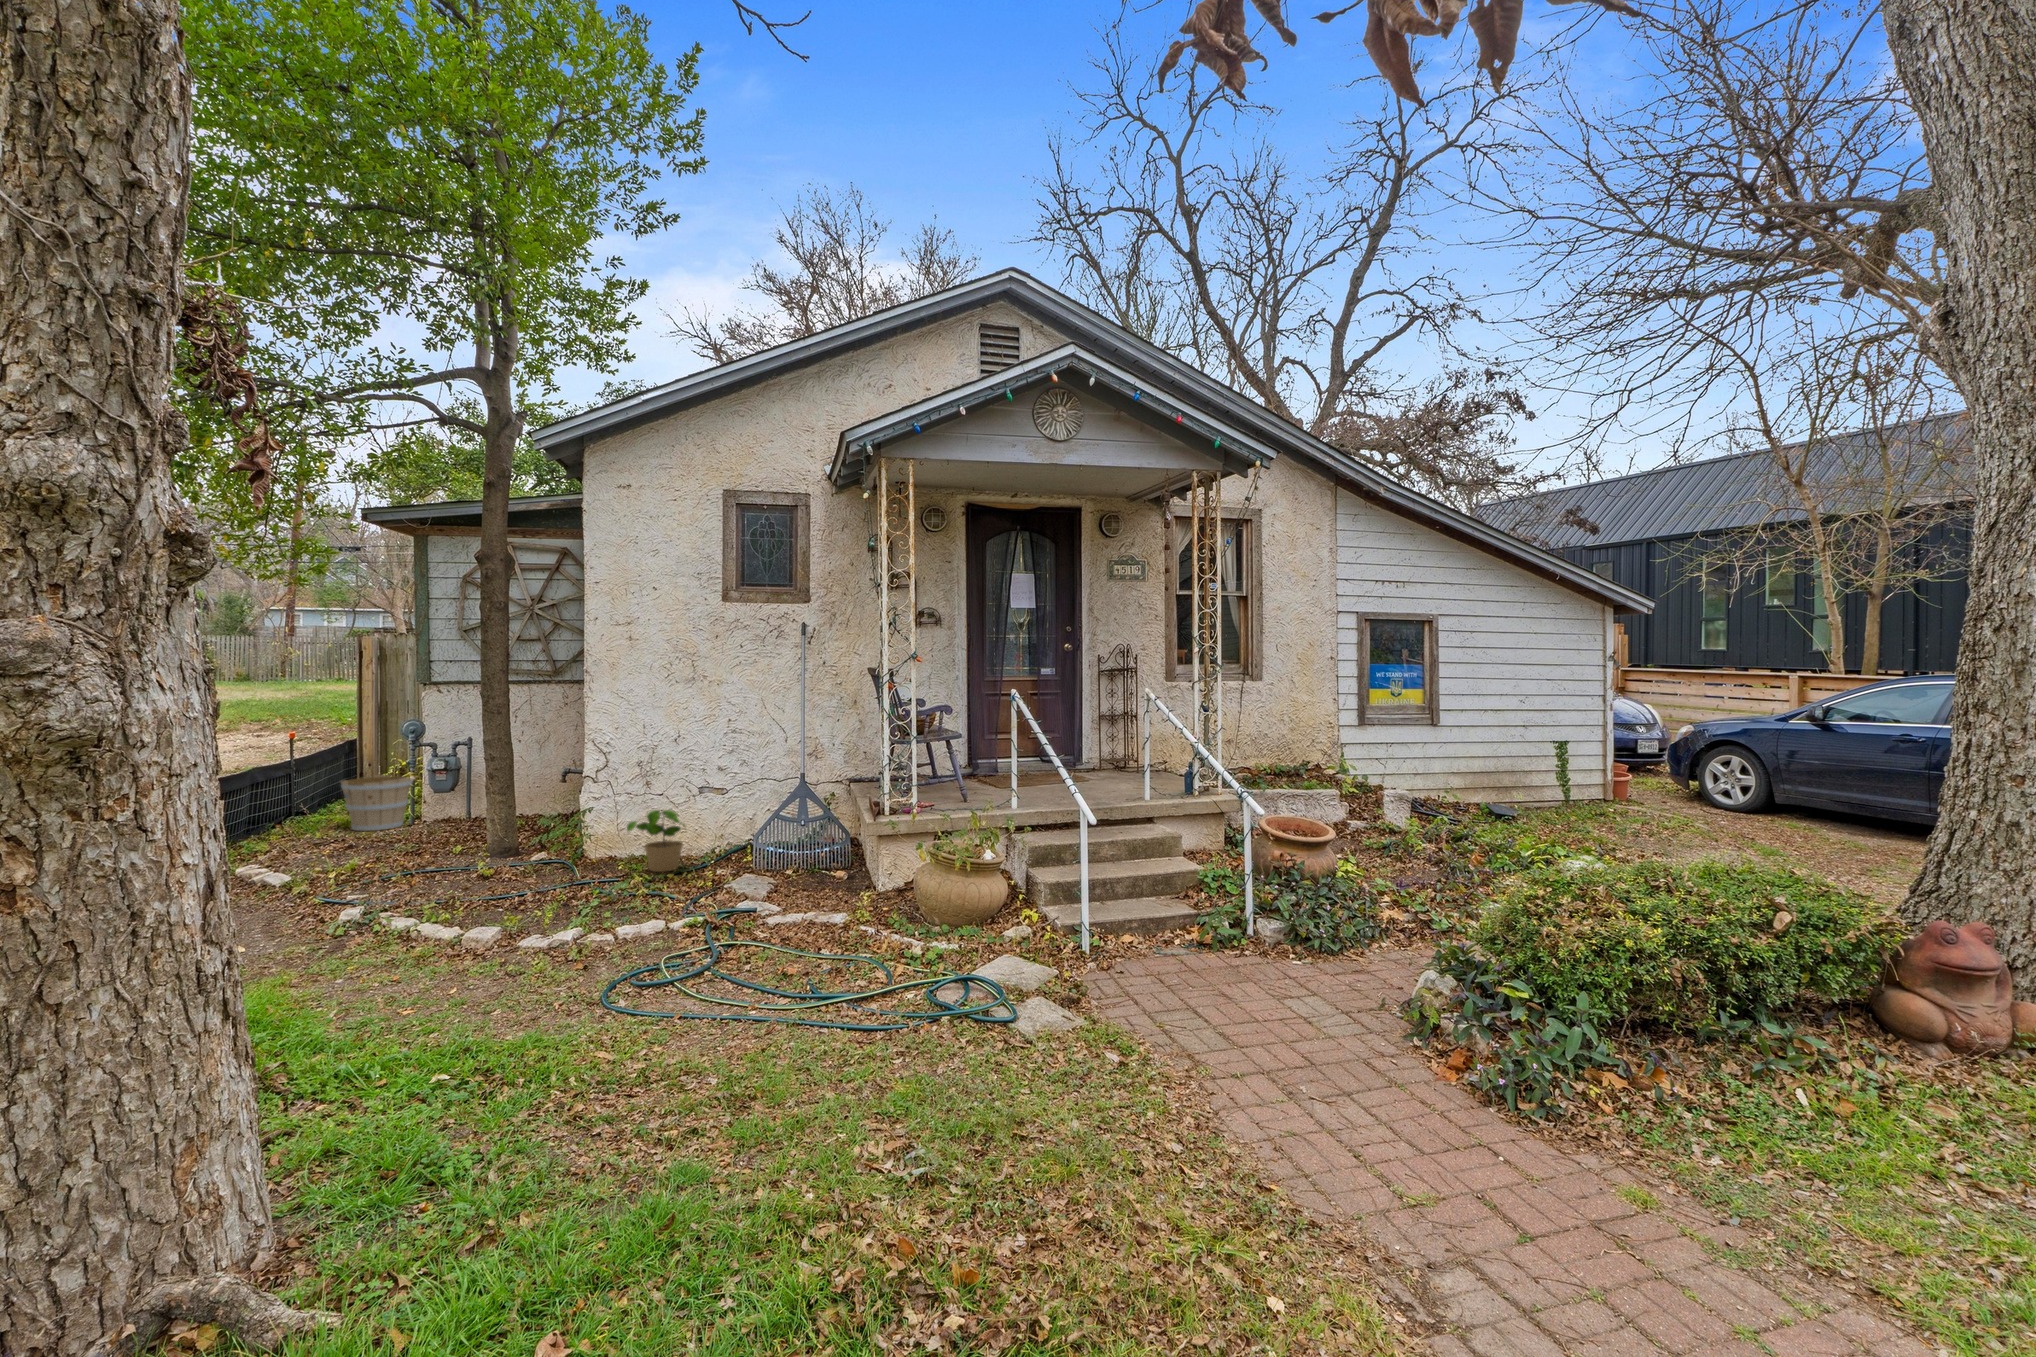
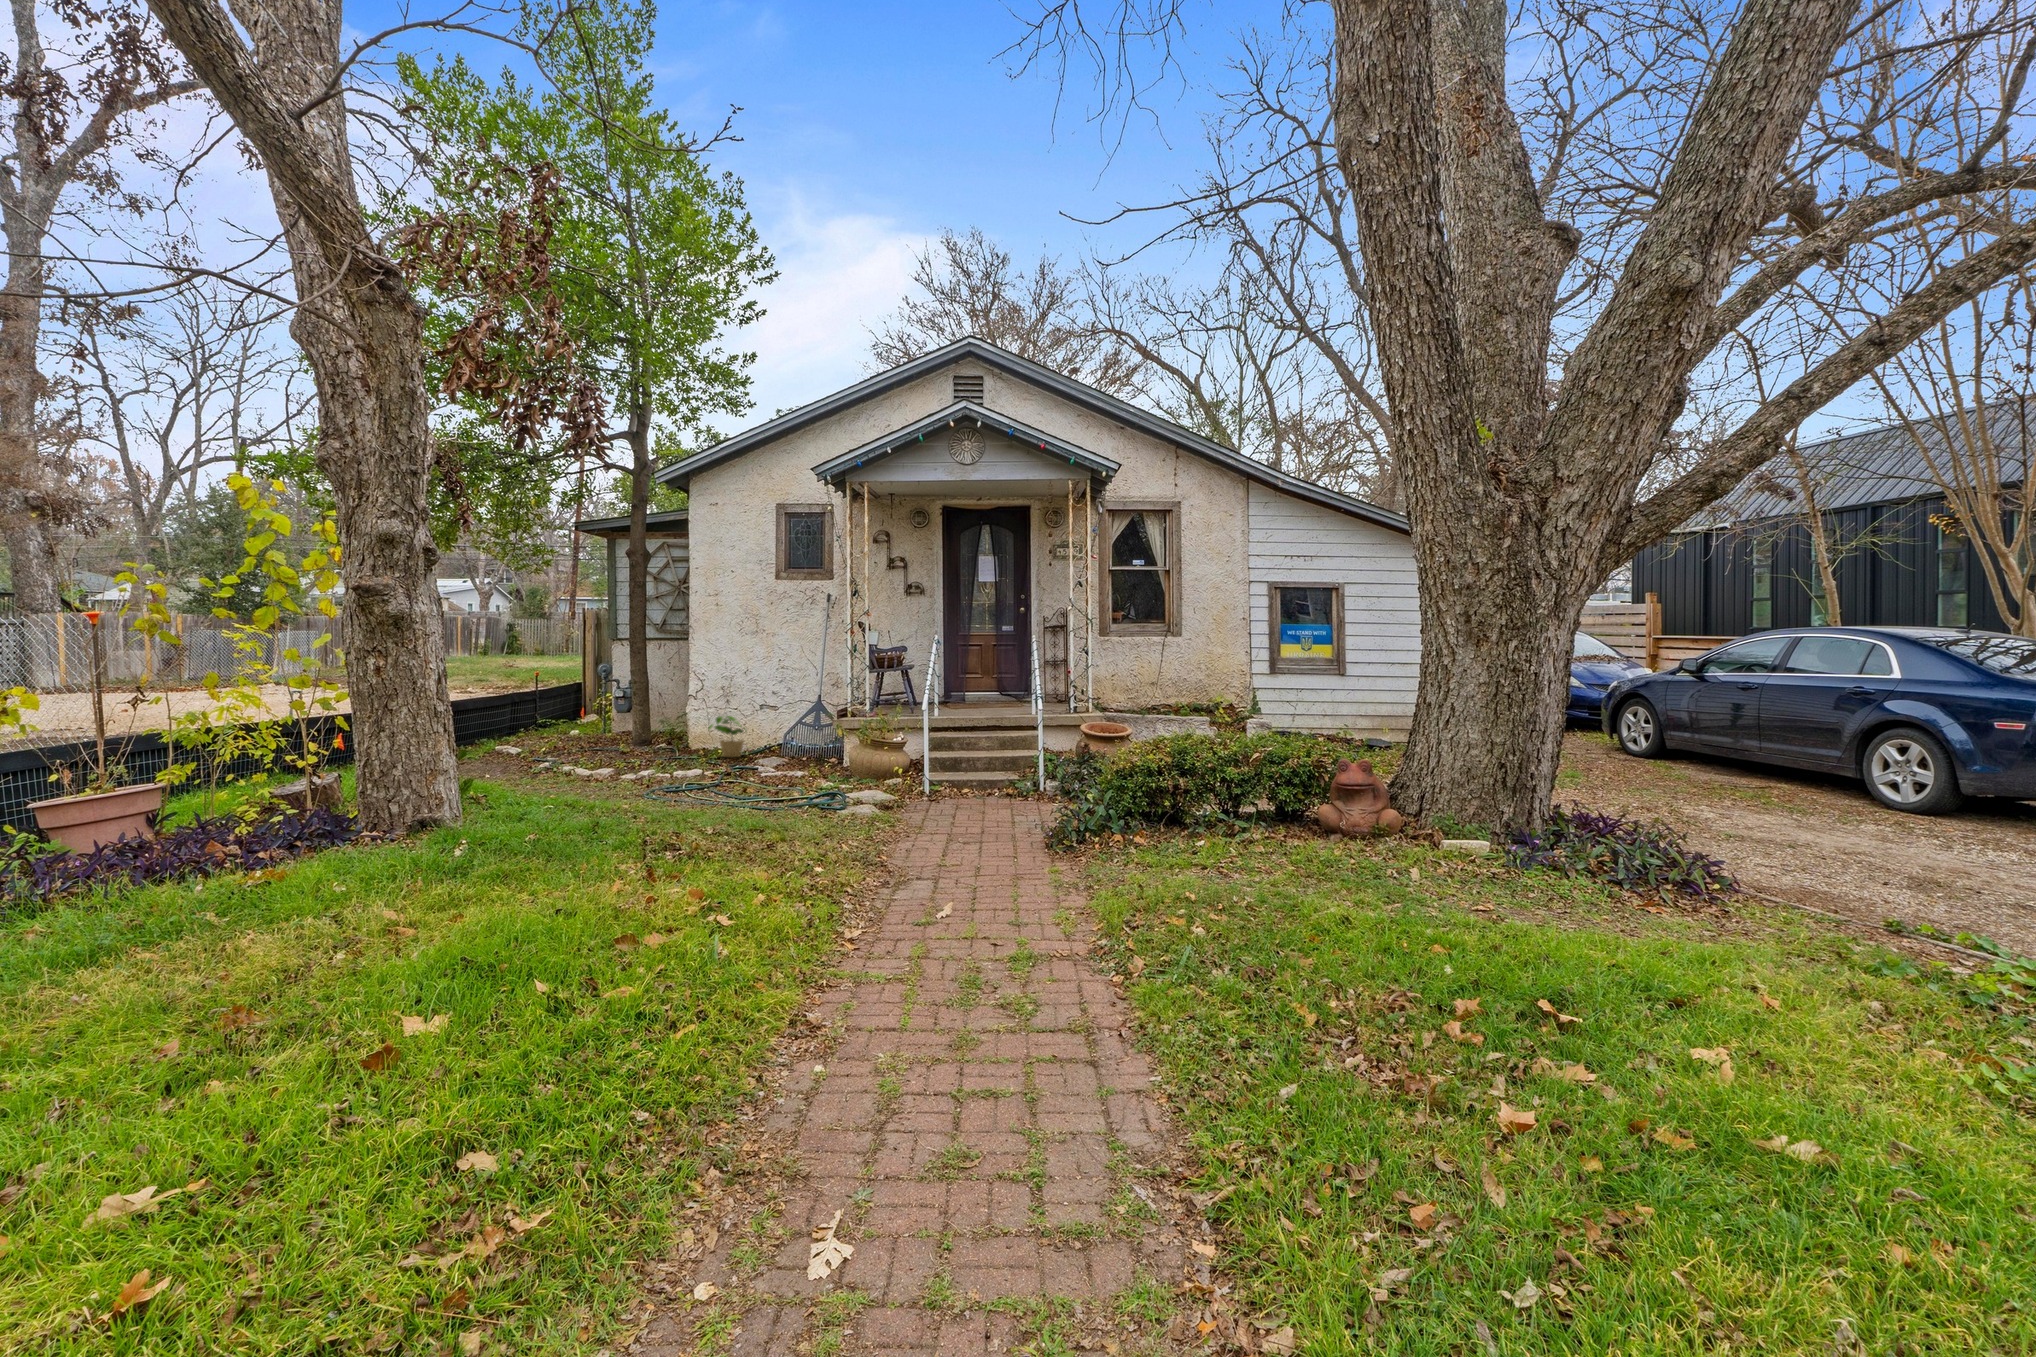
wooden bucket: present [341,775,412,831] -> none [564,701,607,736]

